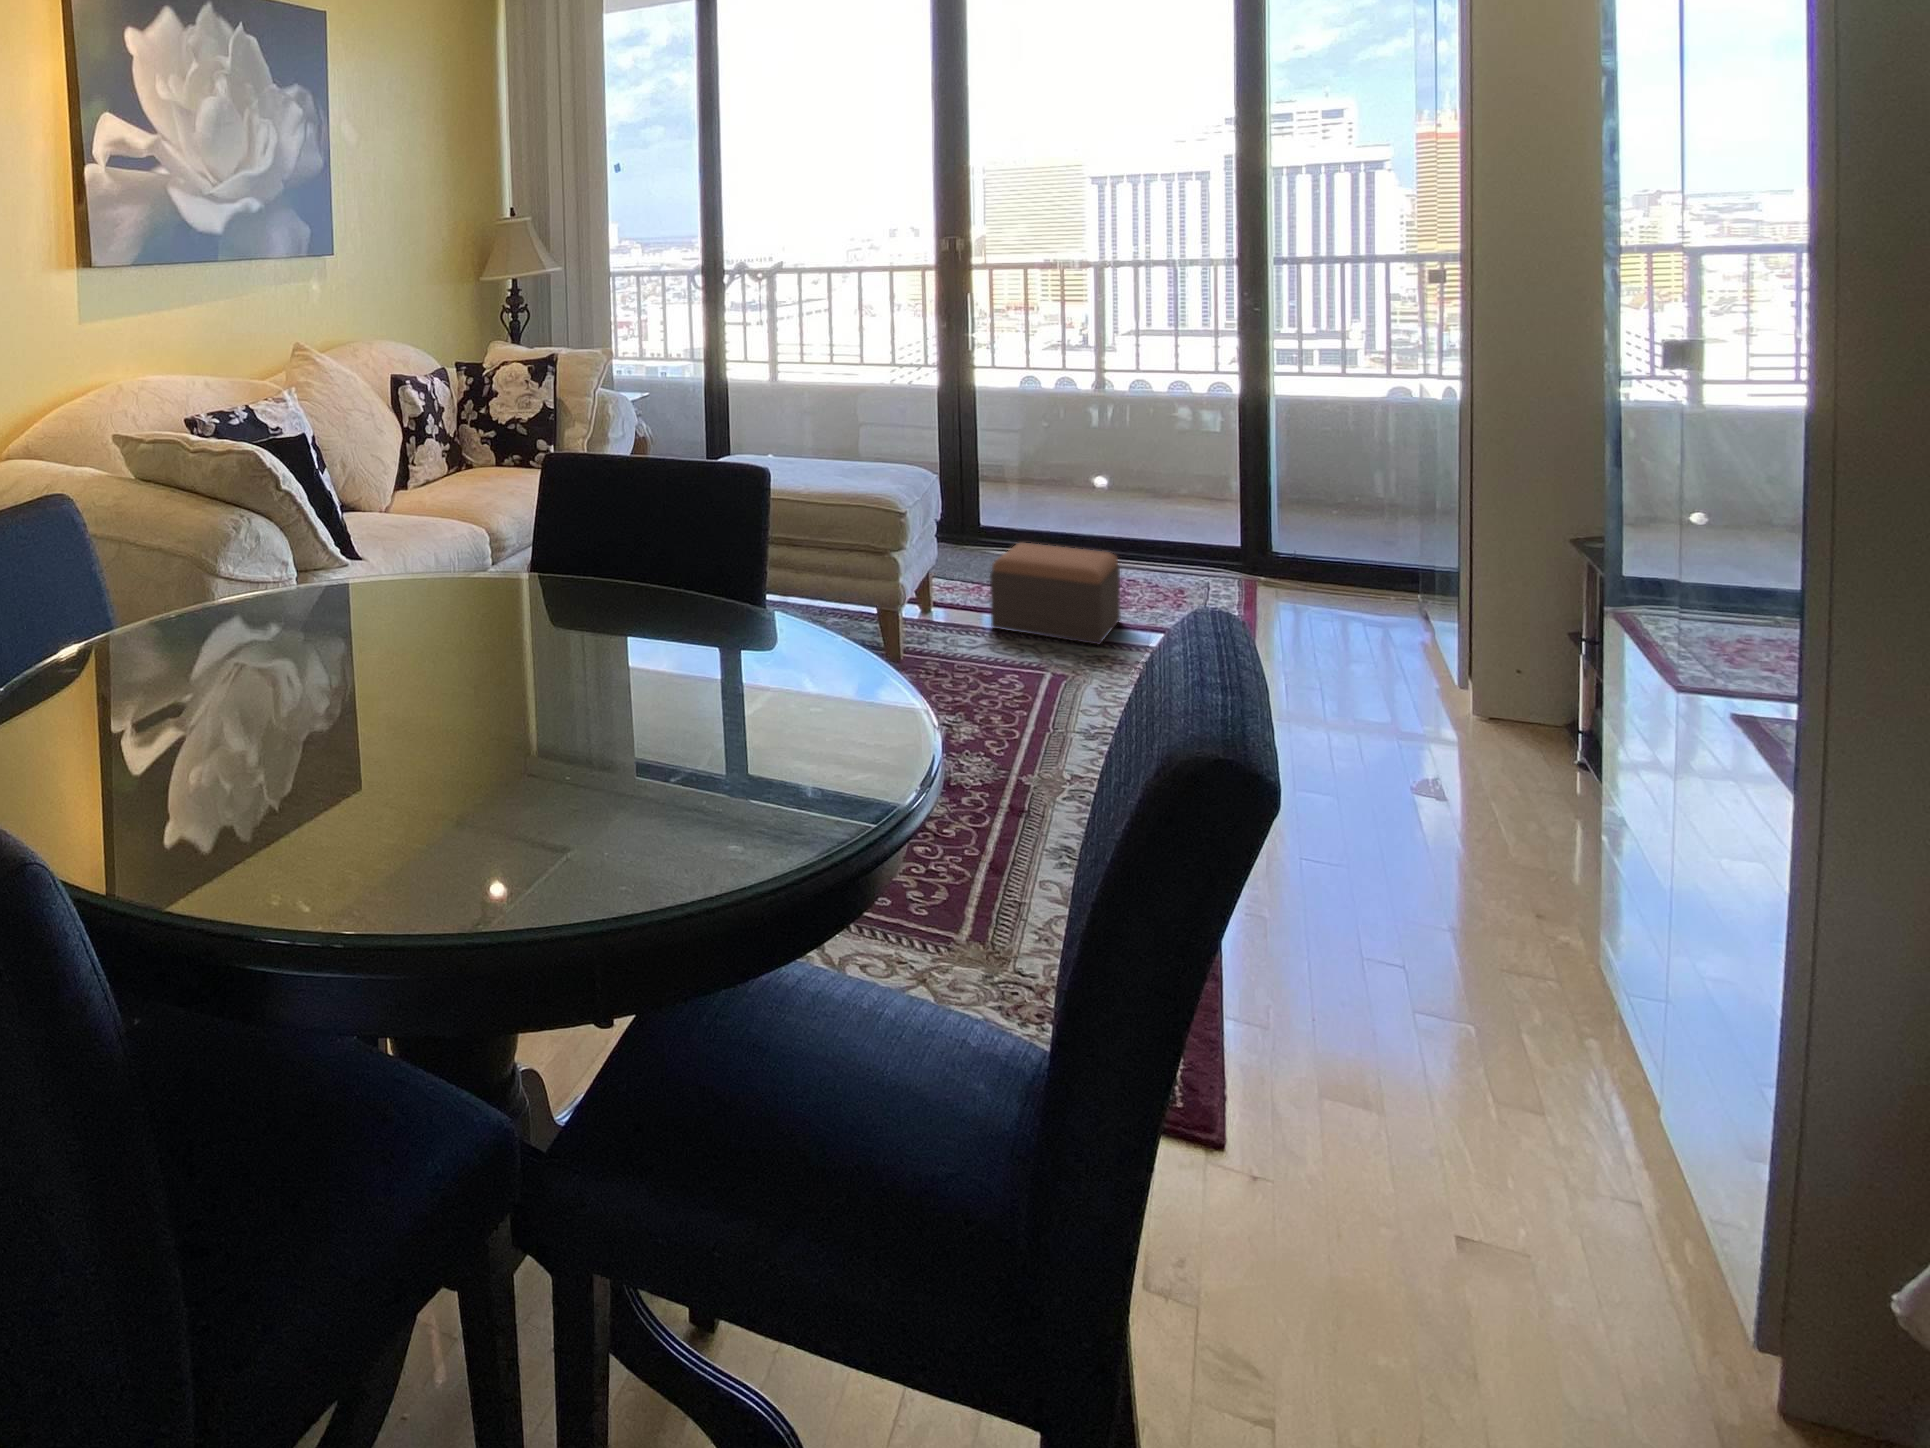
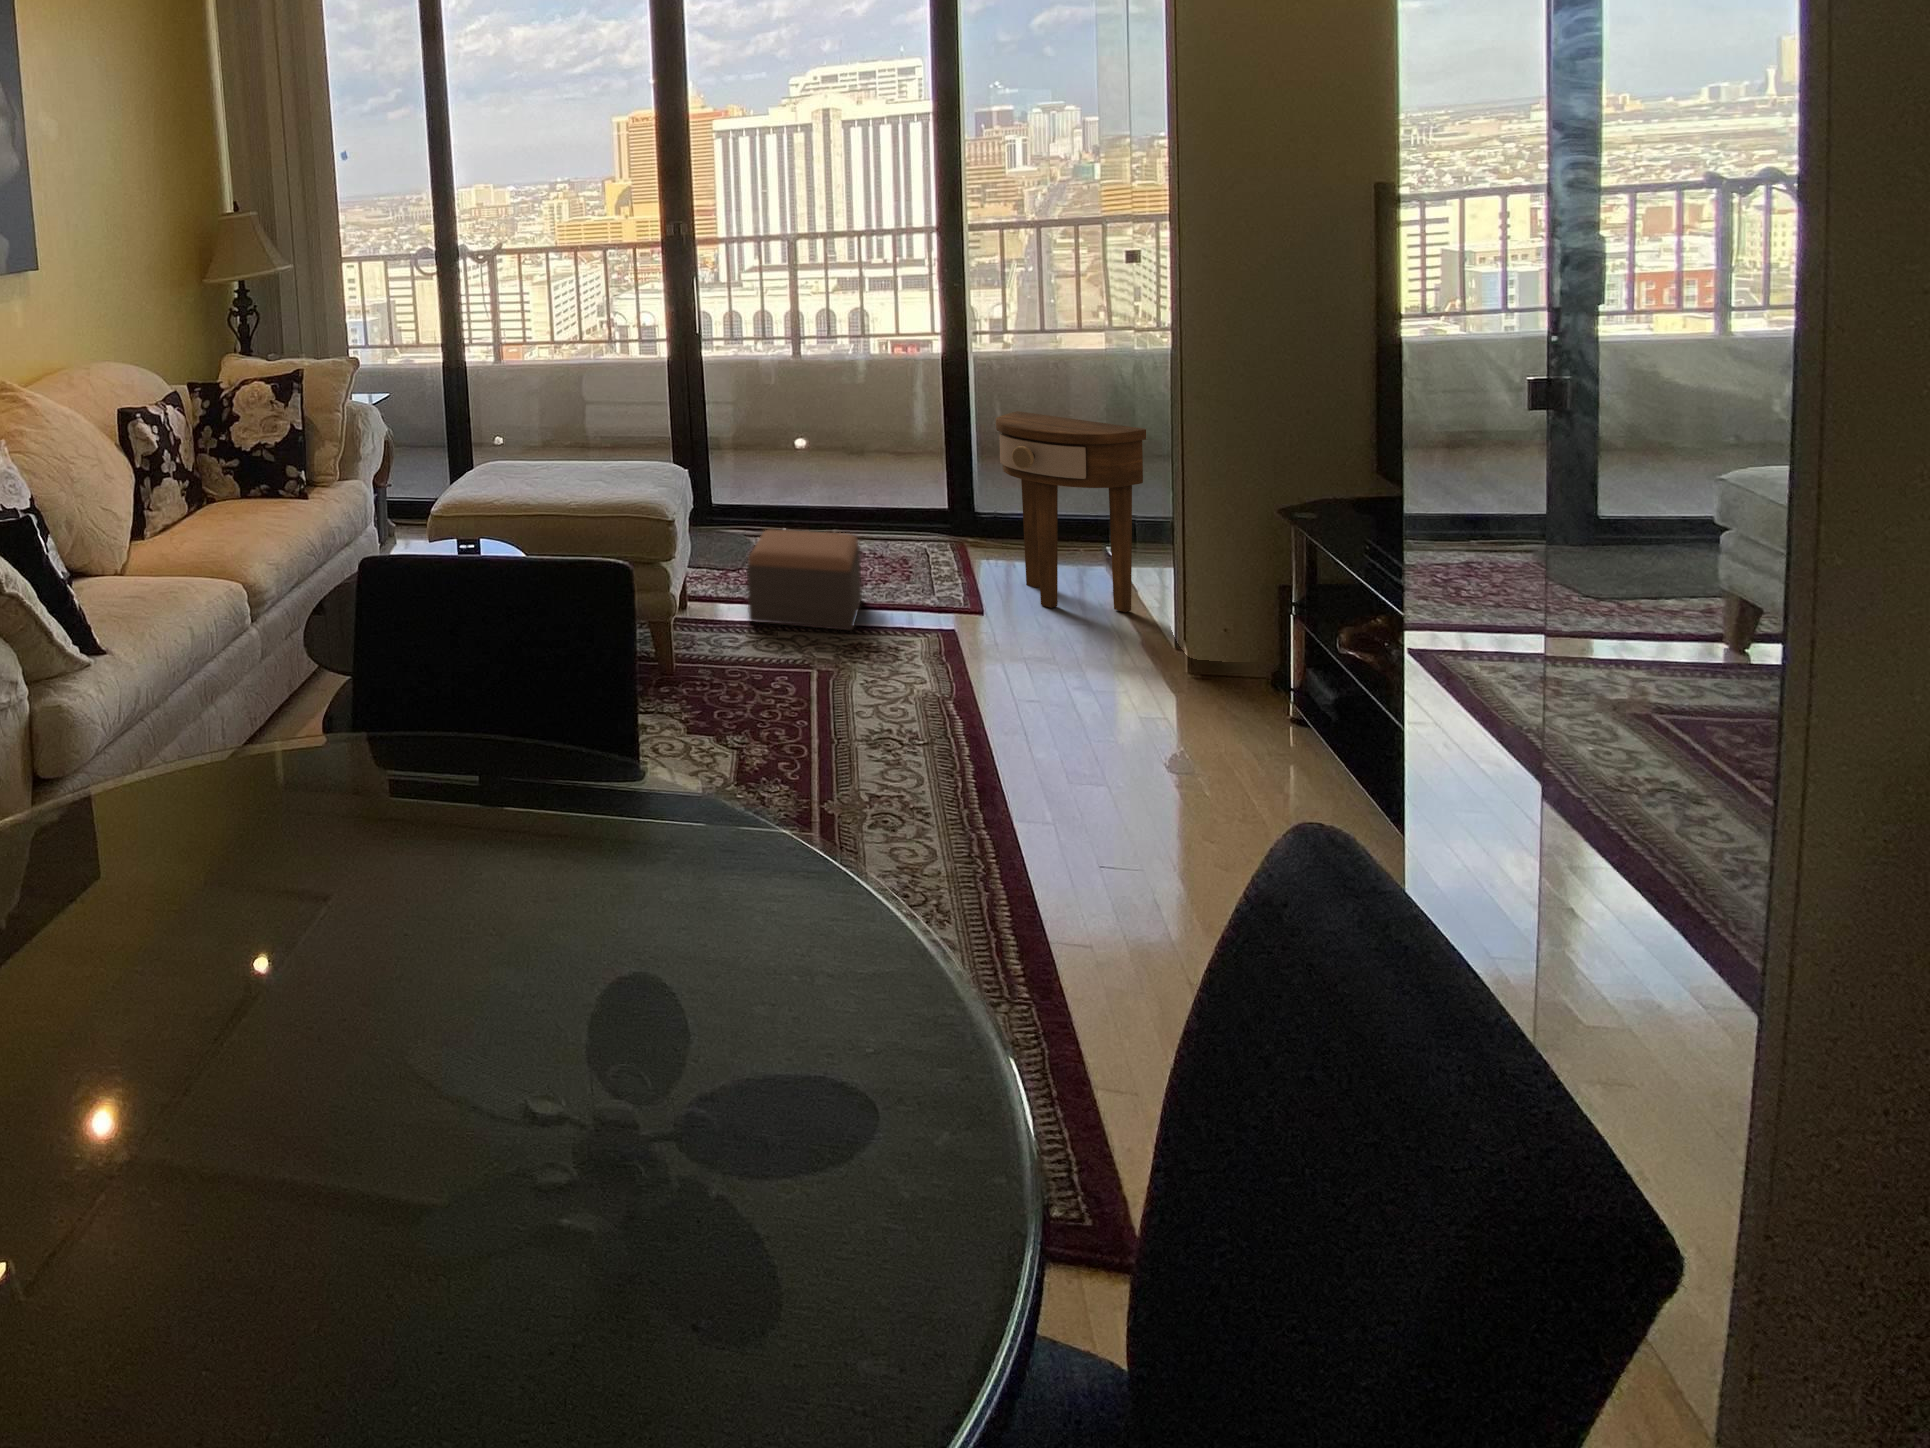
side table: none [1281,441,1456,658] -> present [996,411,1146,612]

